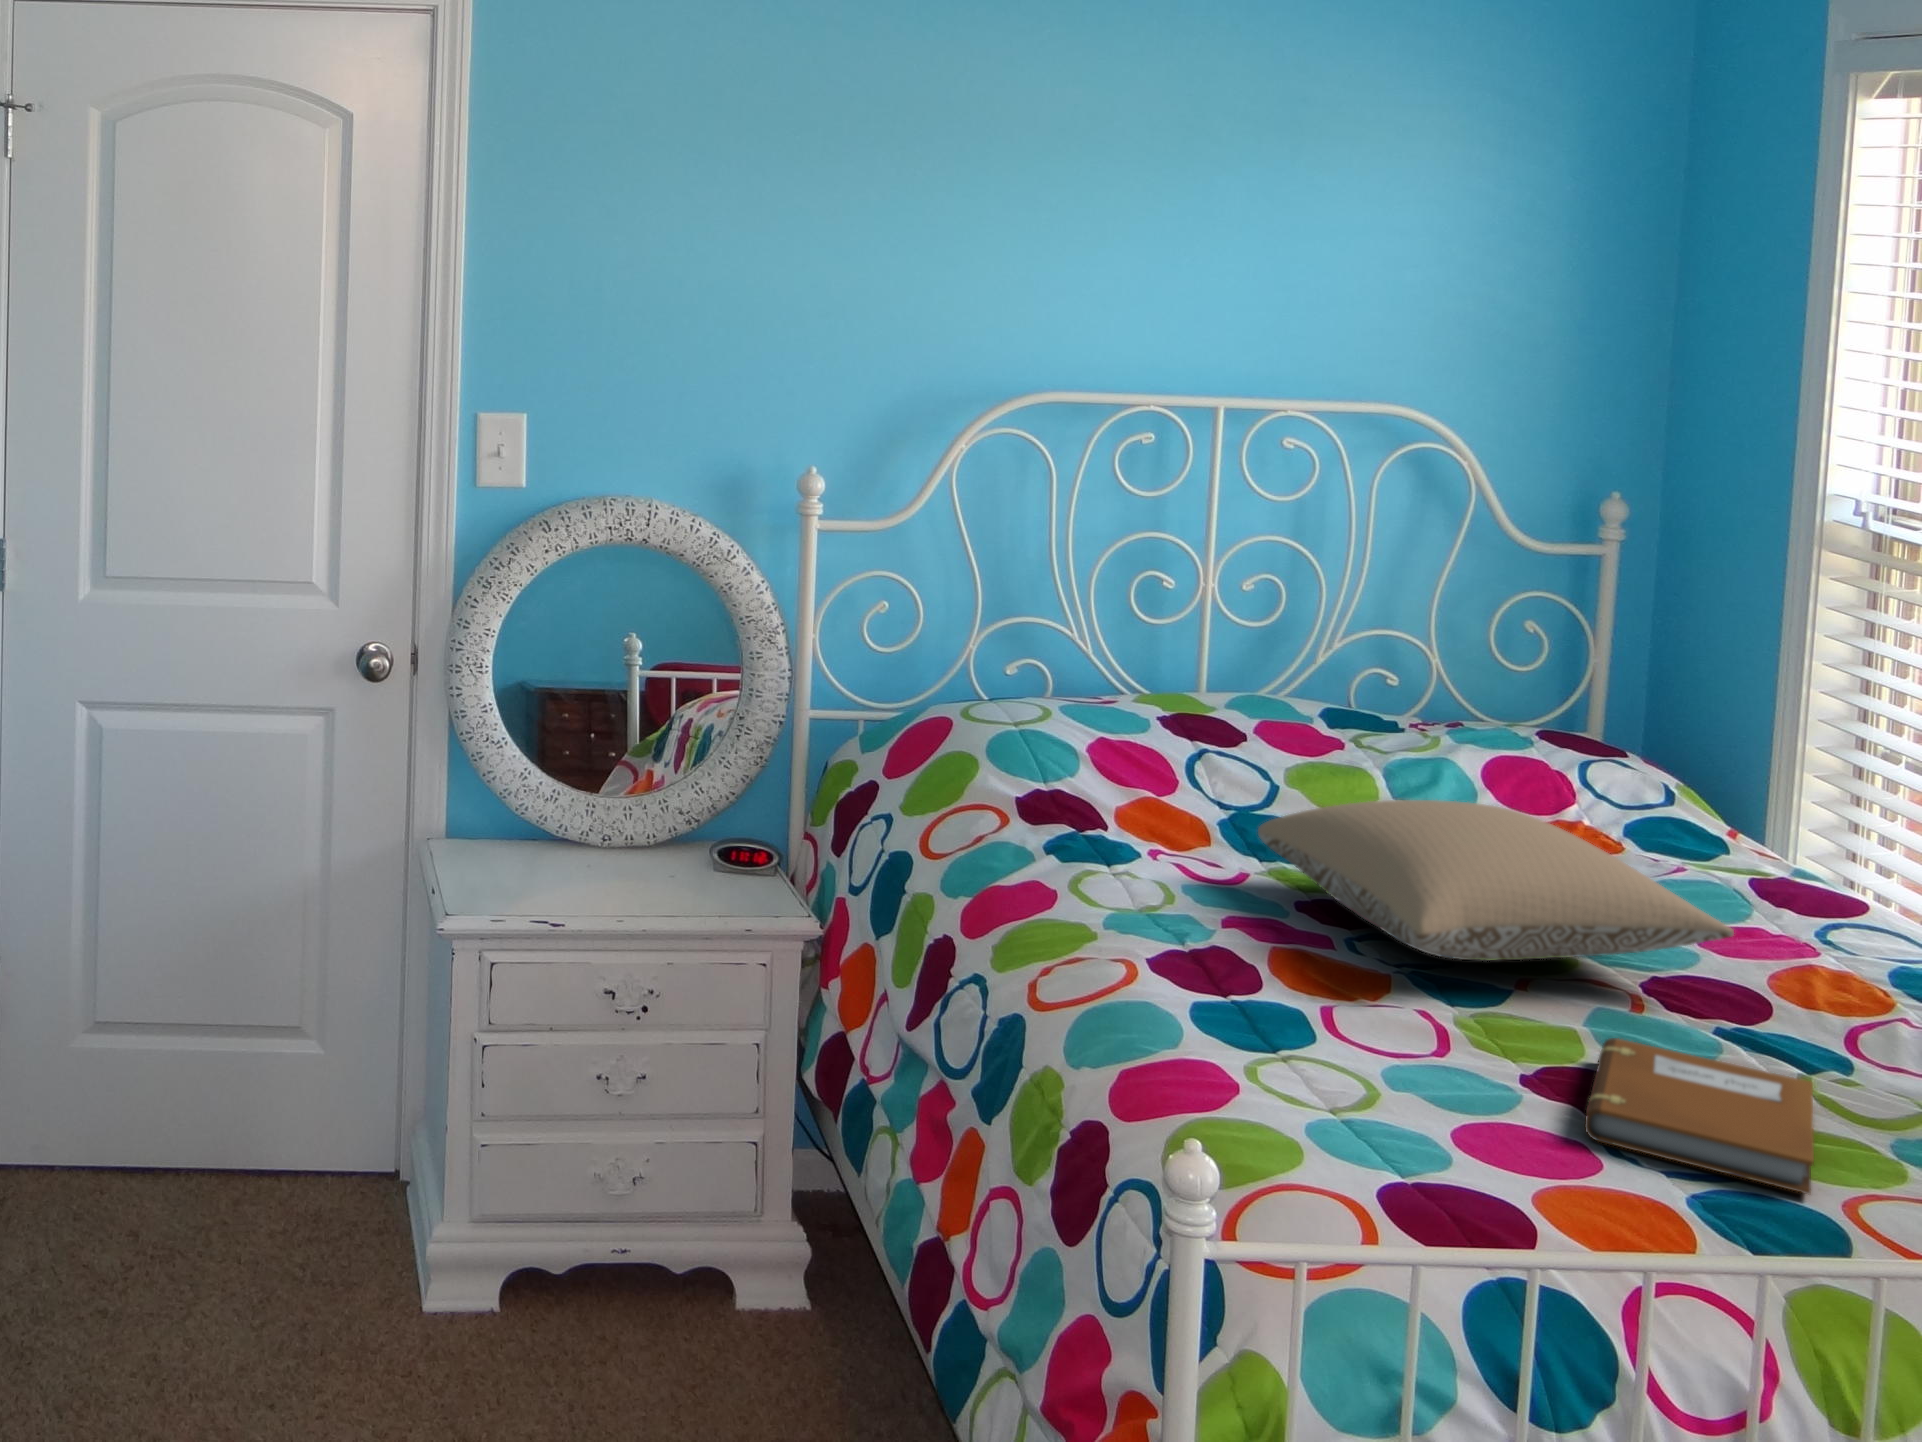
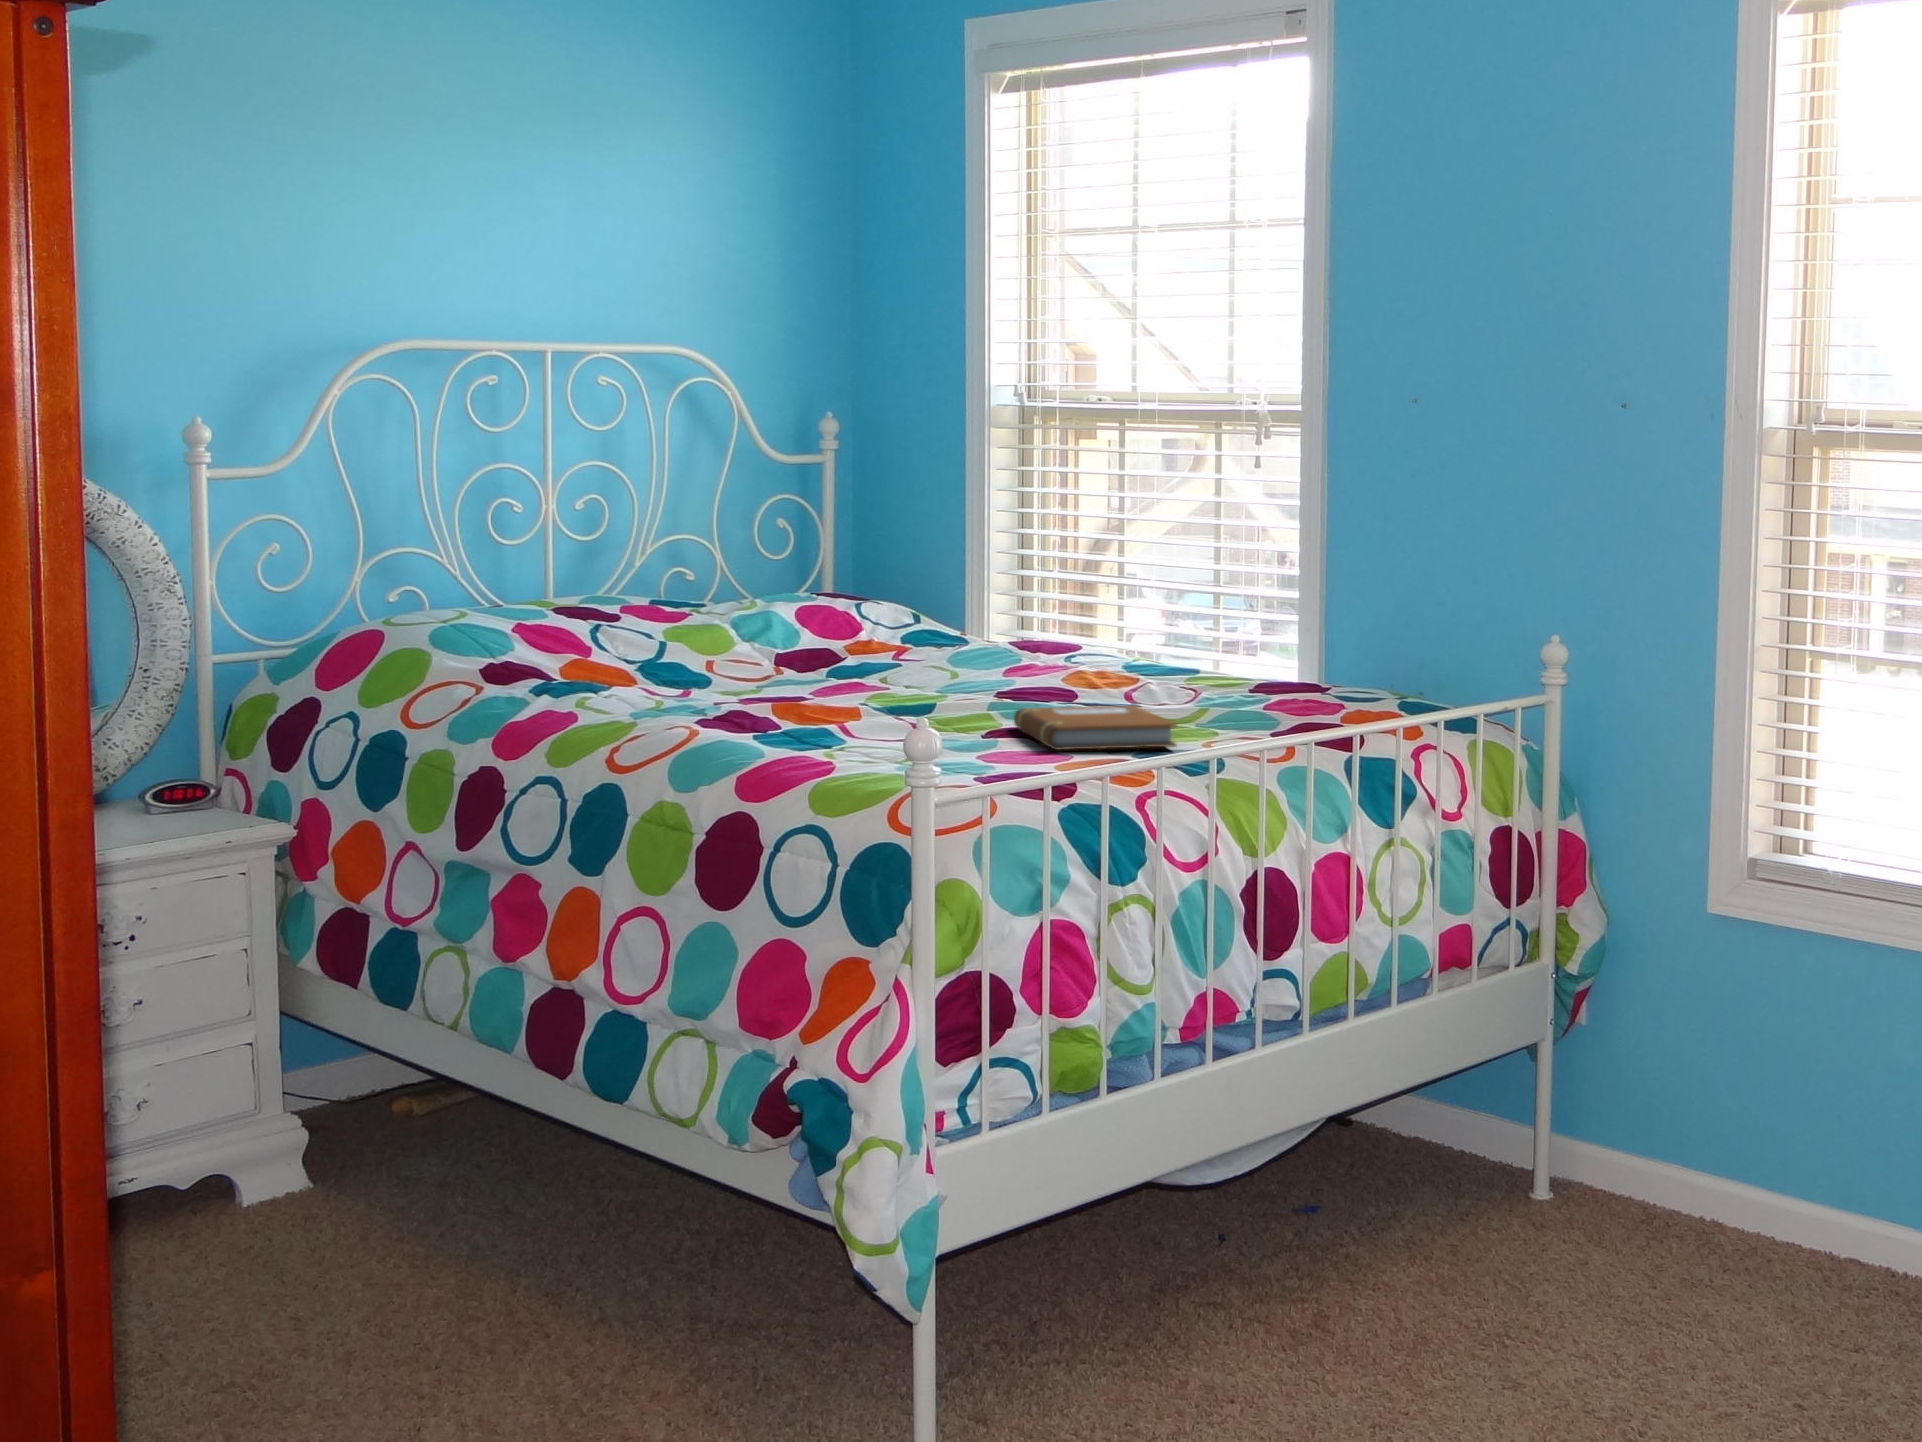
pillow: present [1258,800,1734,961] -> none [705,600,1046,704]

